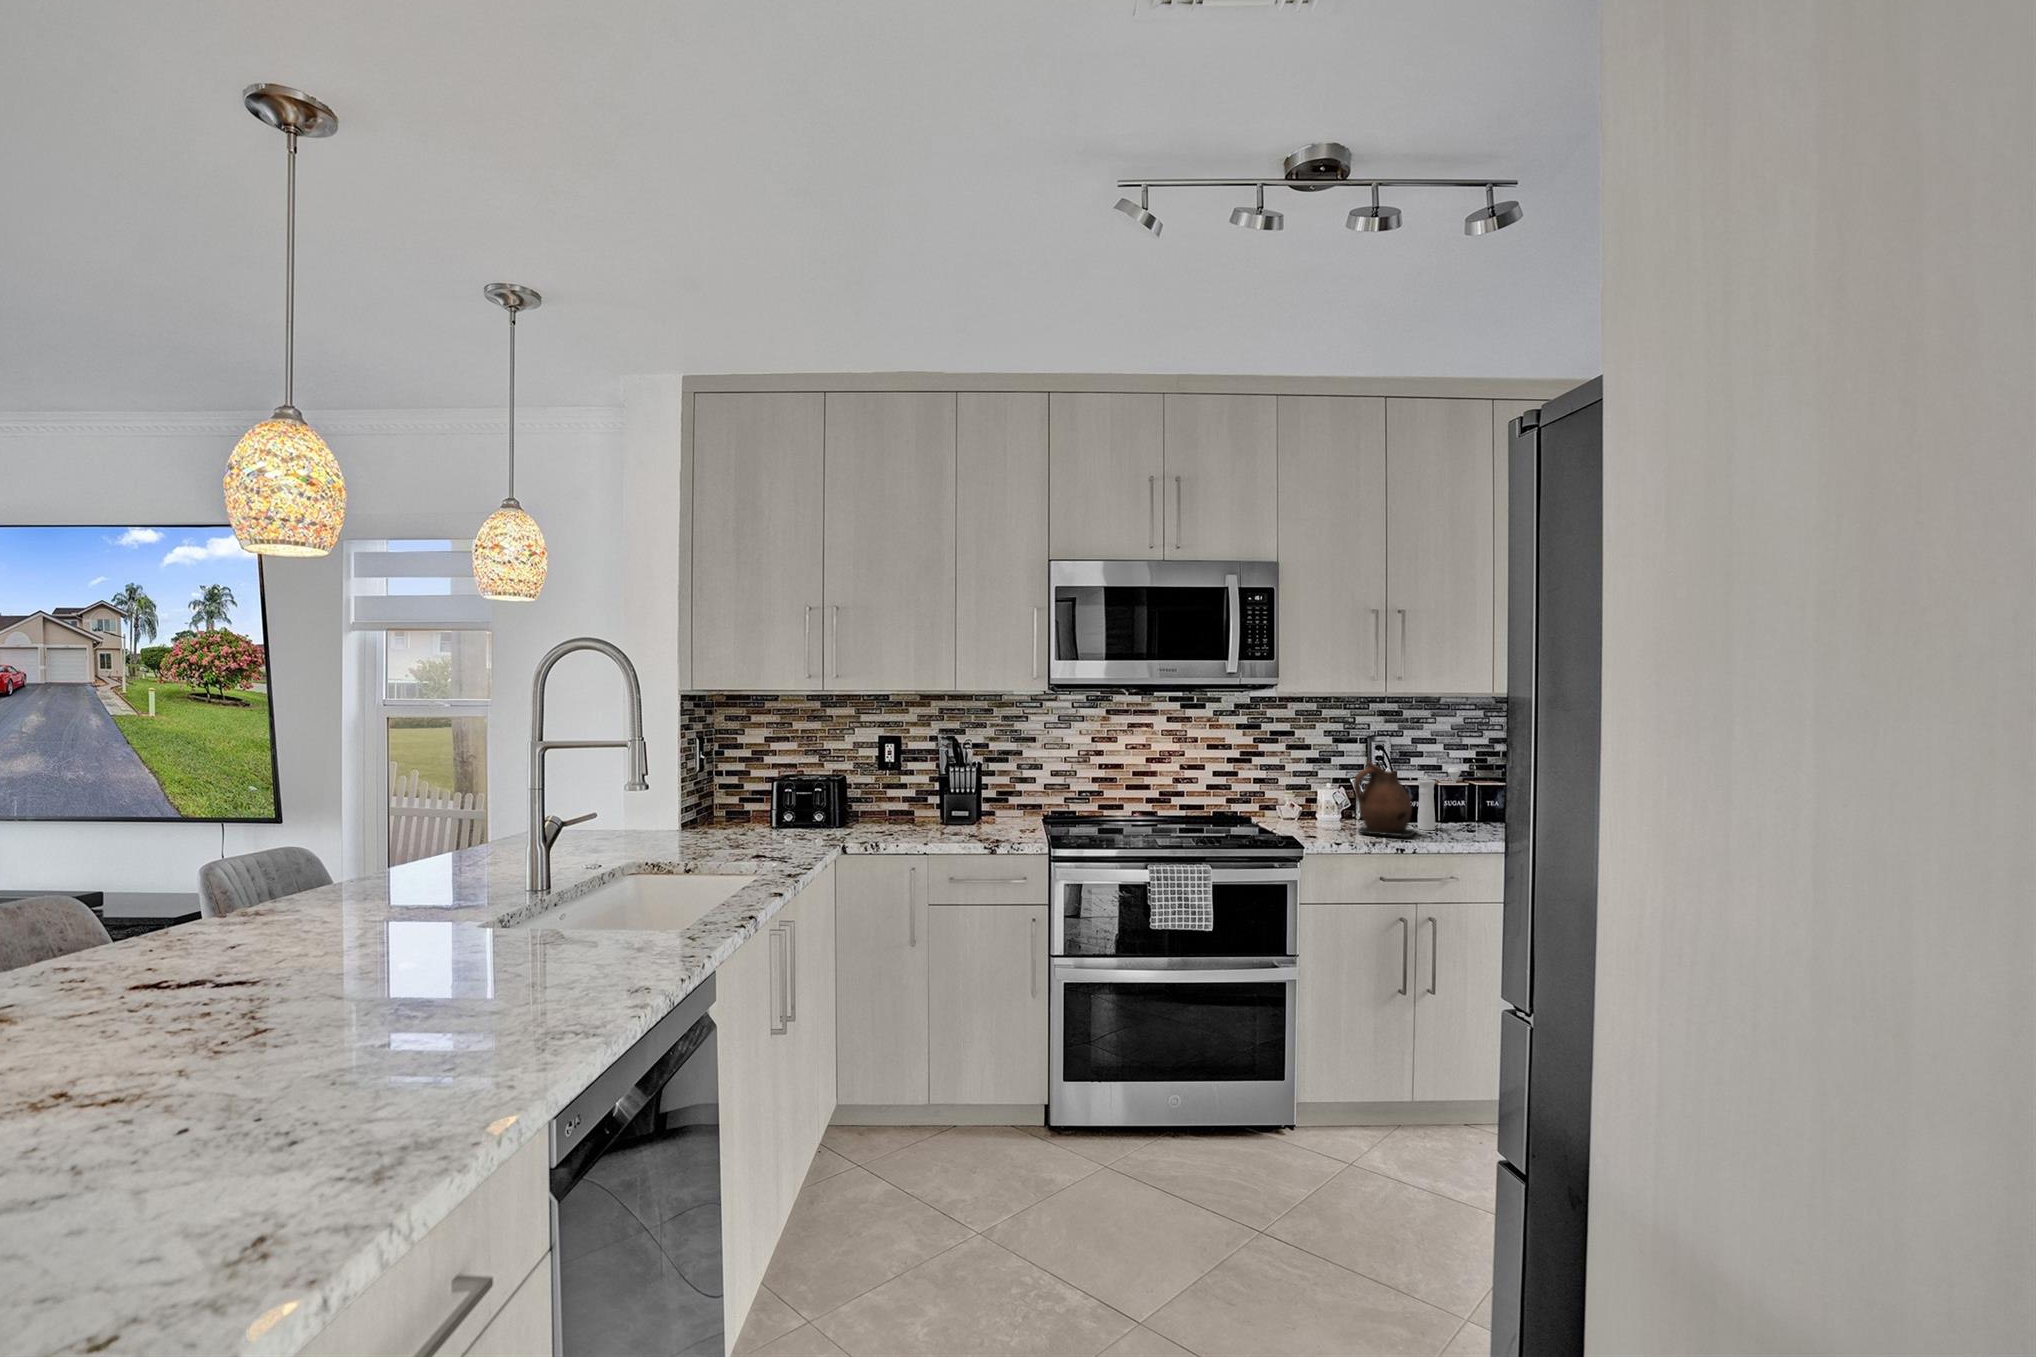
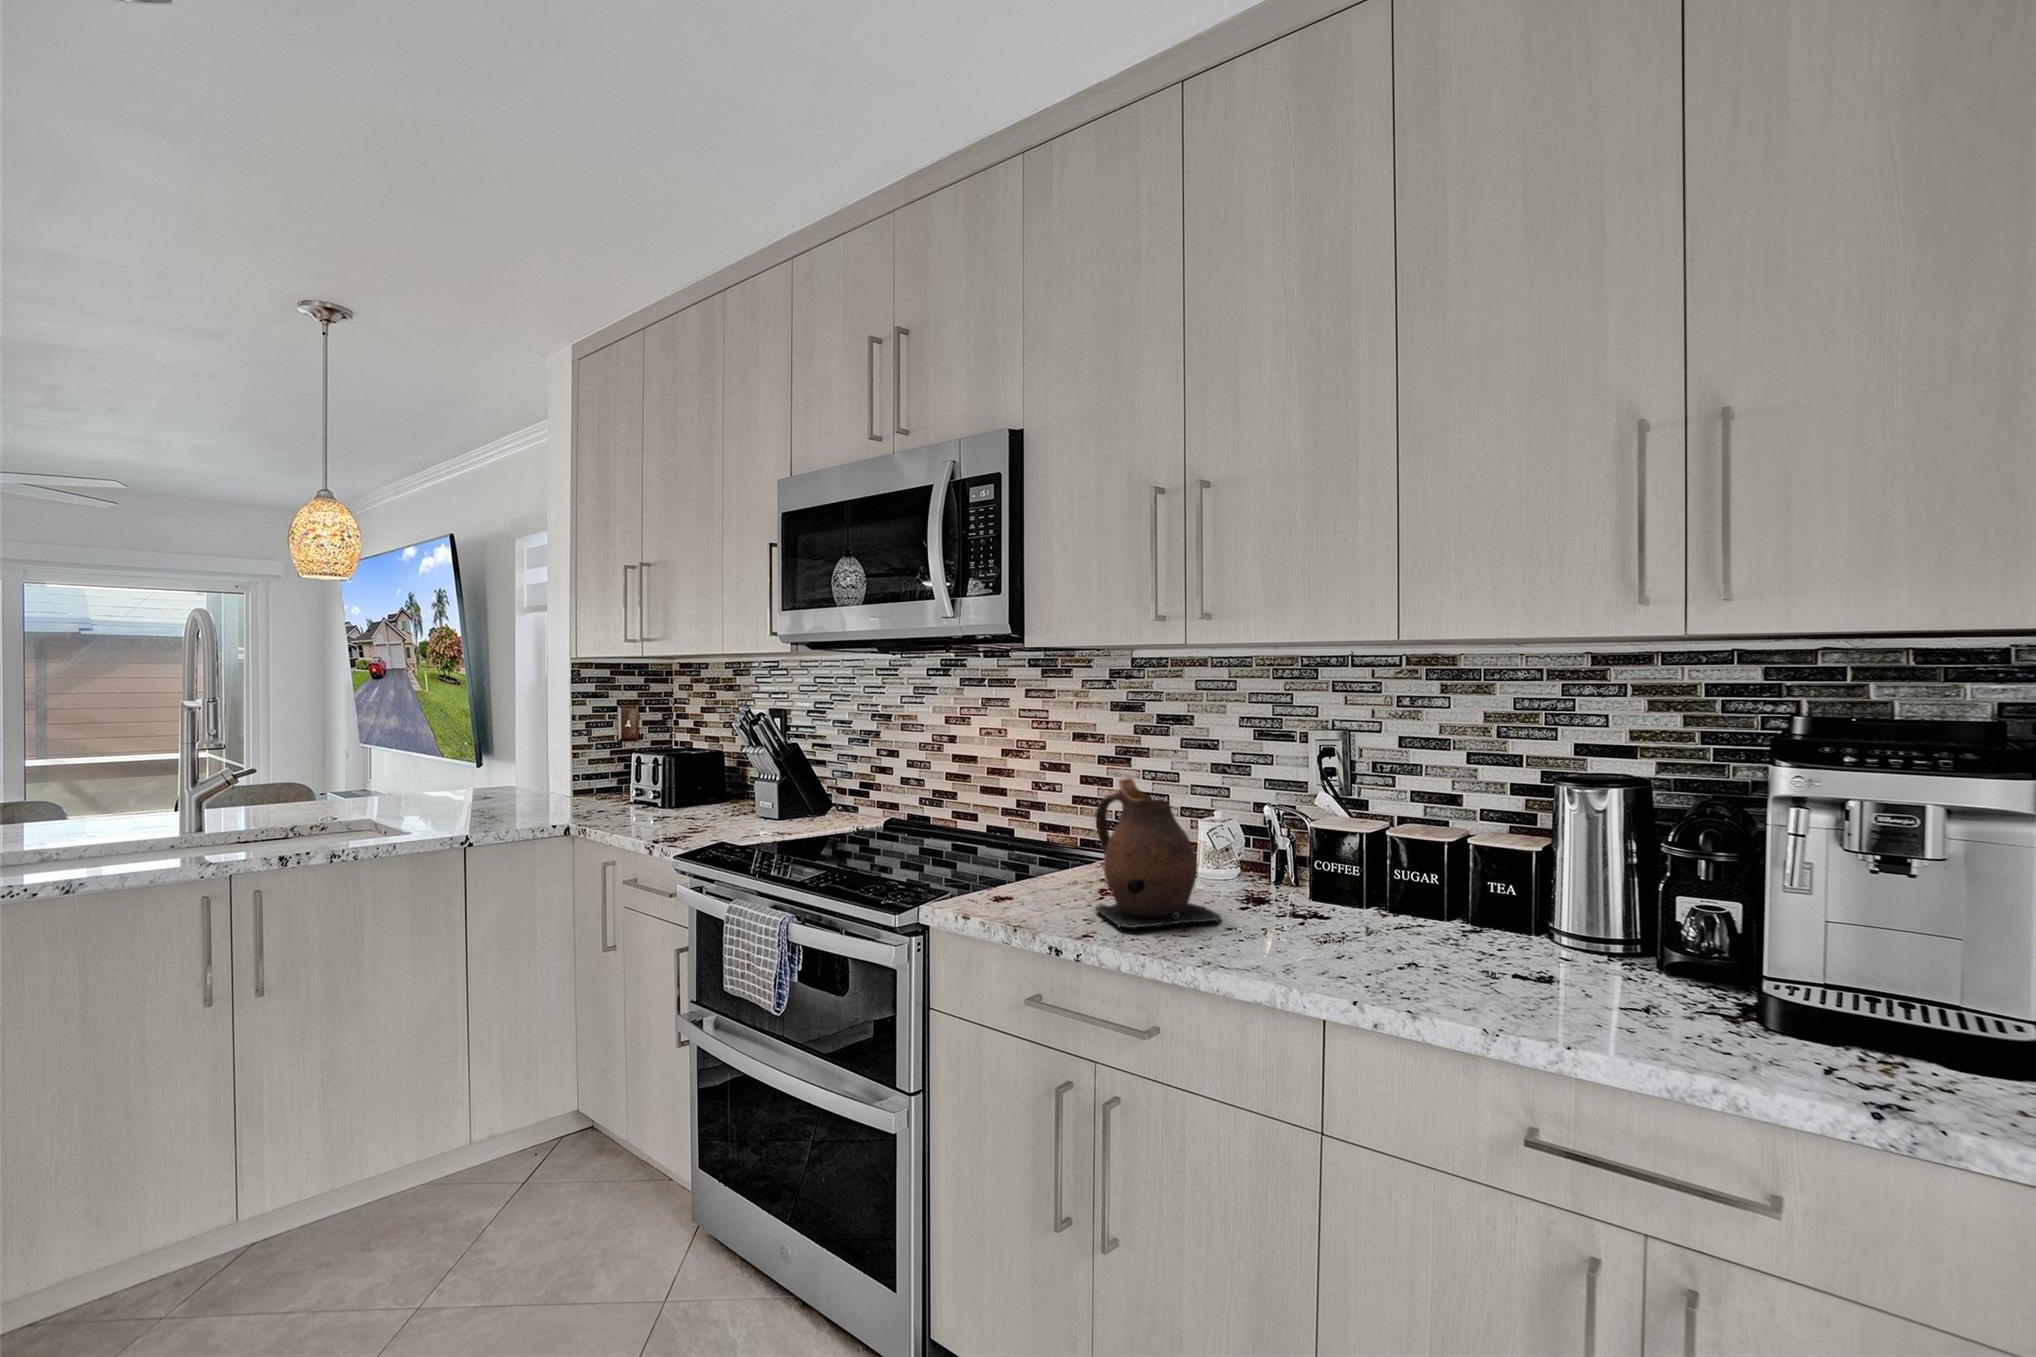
pepper mill: present [1418,768,1461,830] -> none [1256,803,1352,925]

